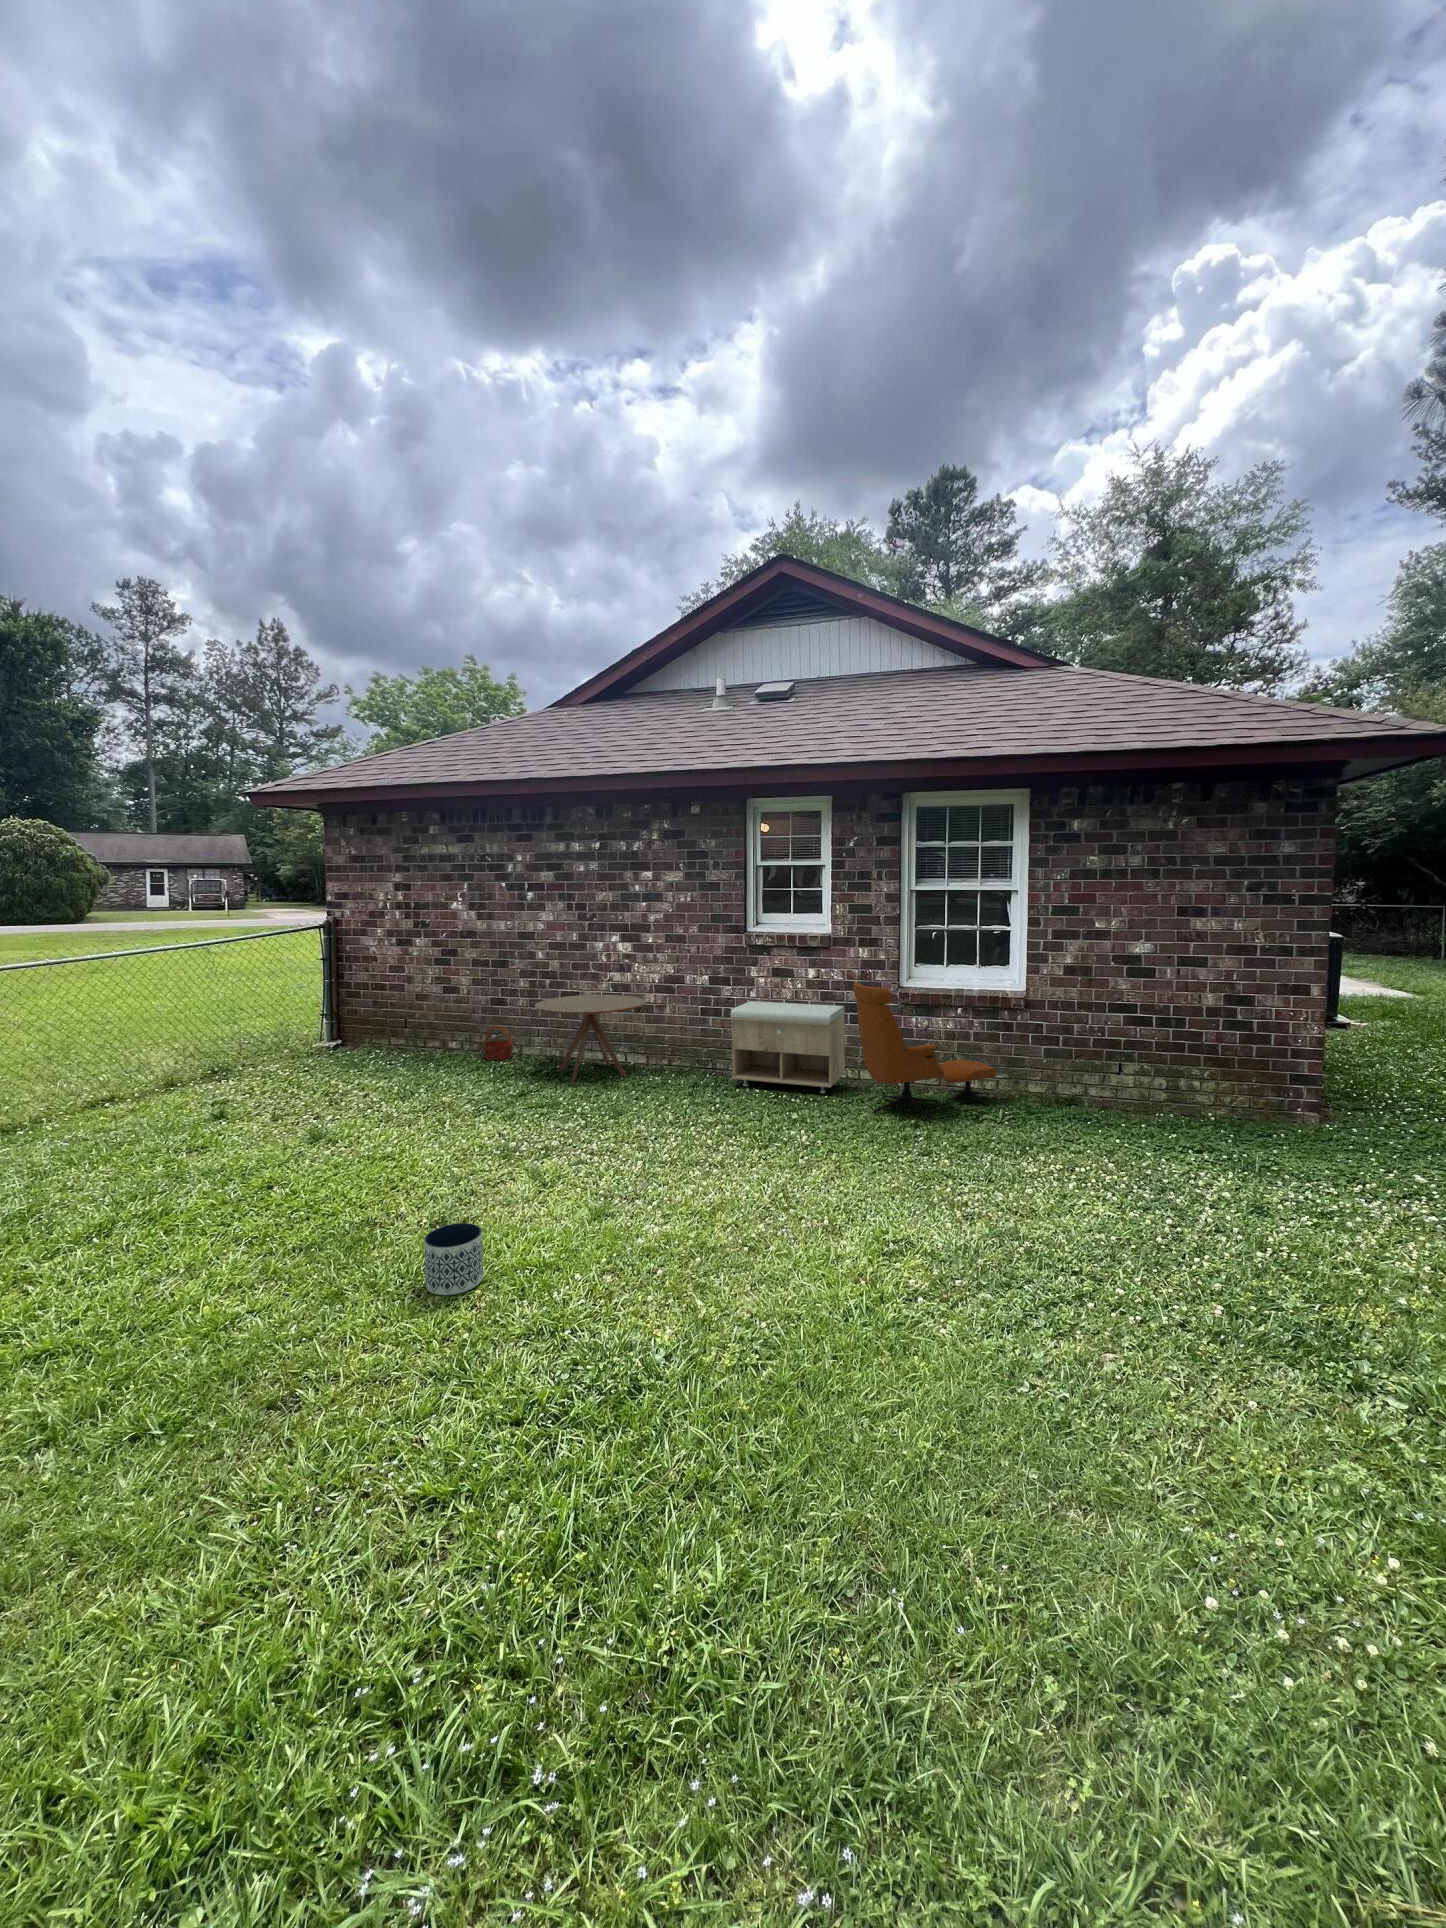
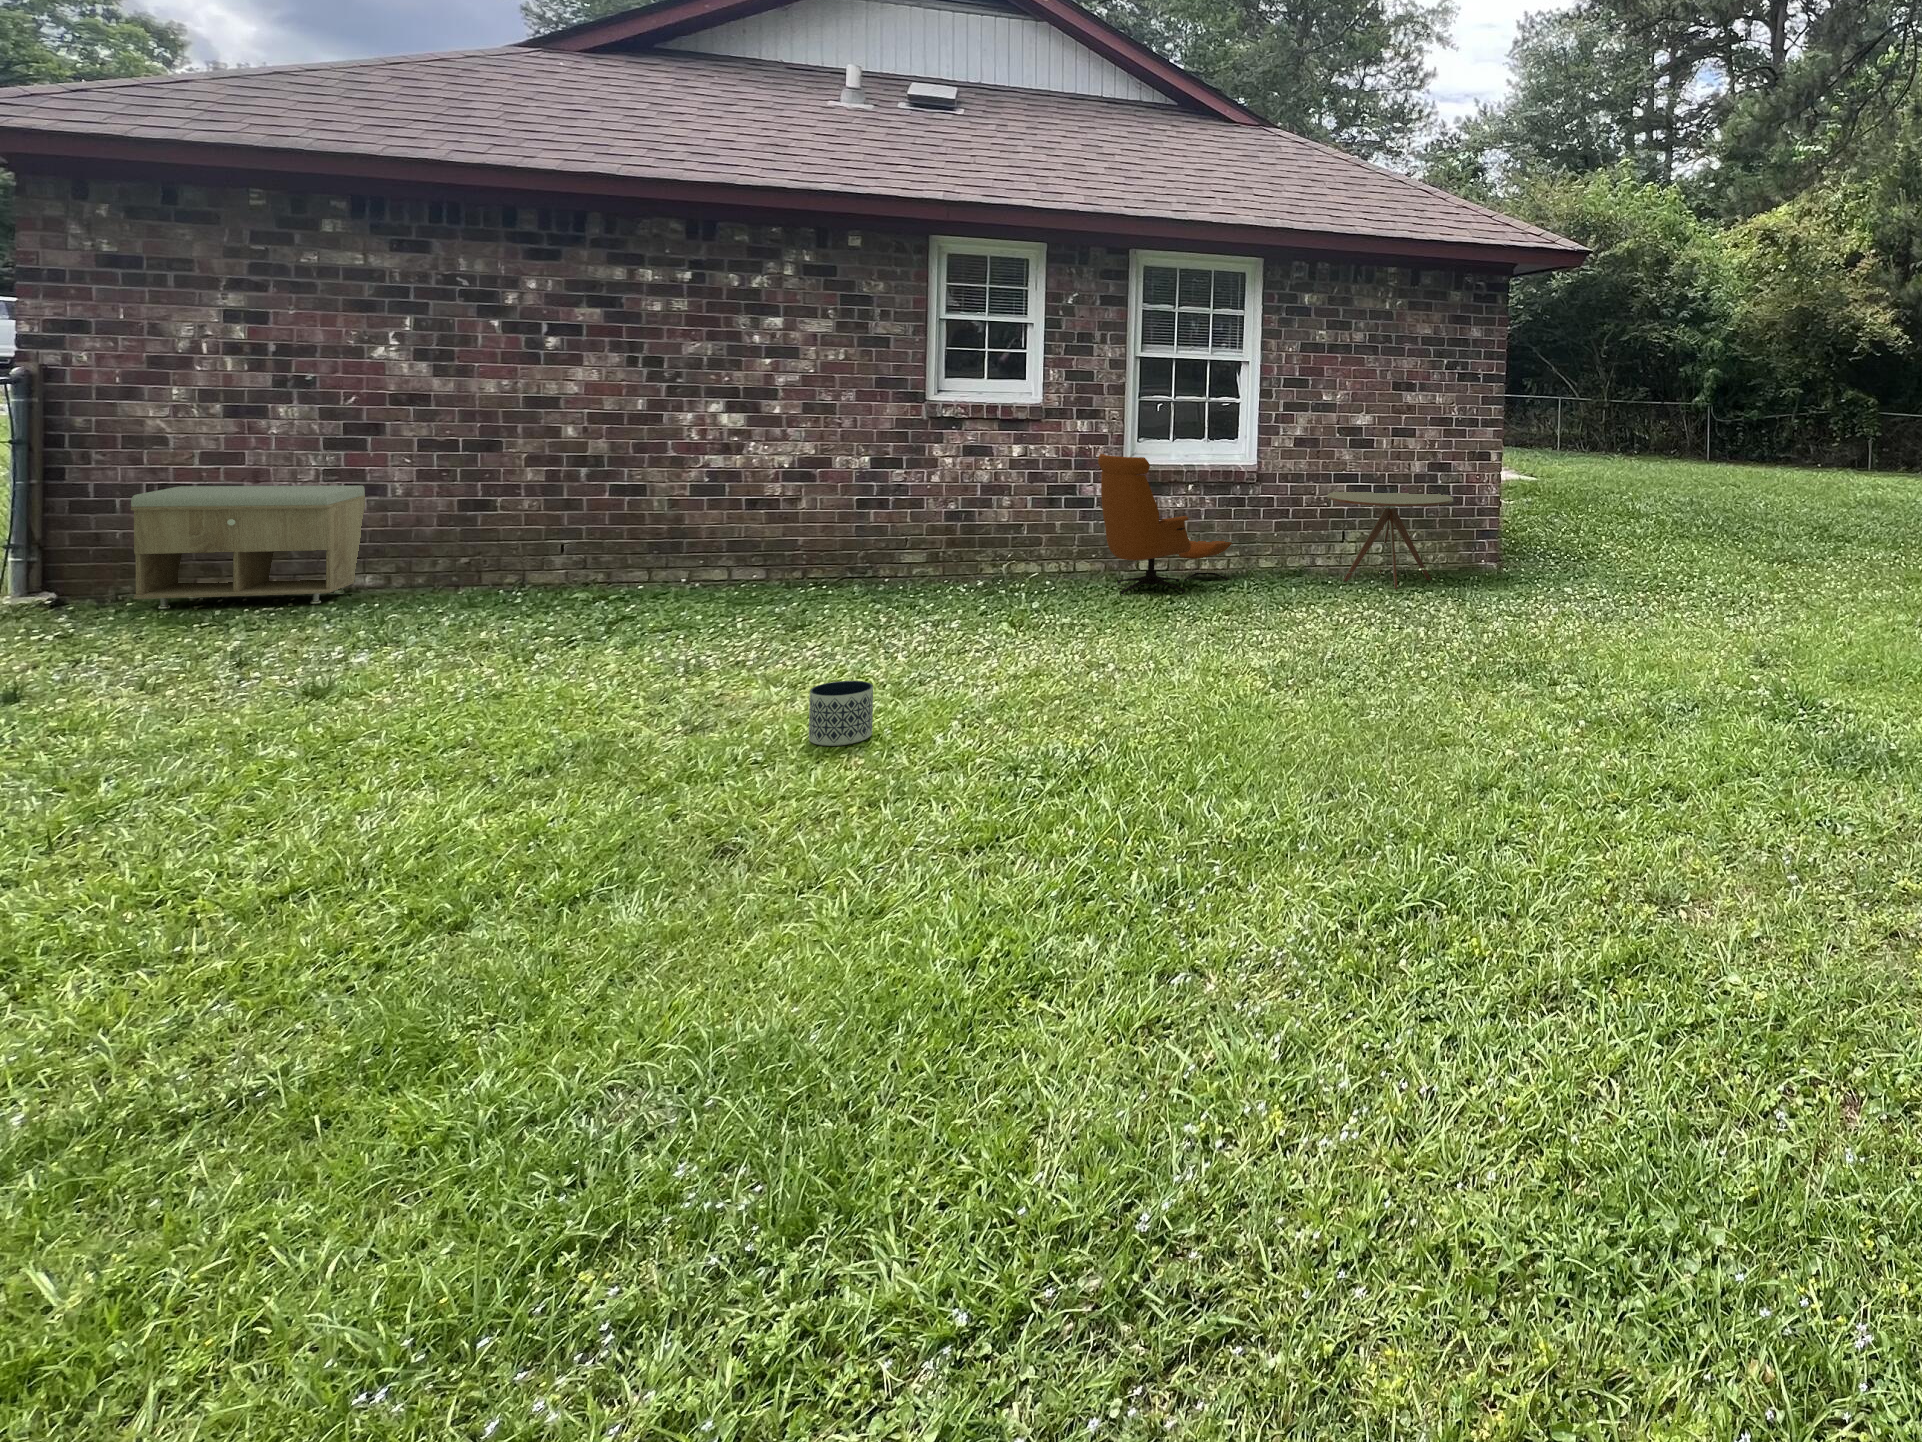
round table: present [535,995,644,1084] -> present [1327,492,1453,589]
storage bench: present [730,1001,845,1093] -> present [131,486,365,609]
basket: present [482,1026,513,1060] -> none [455,541,516,595]

